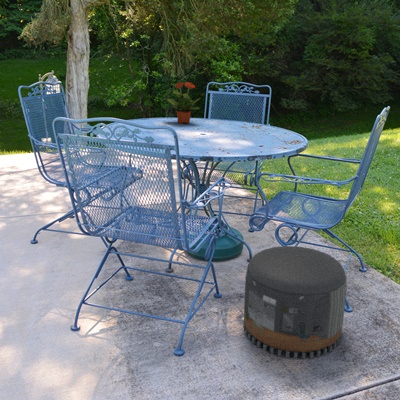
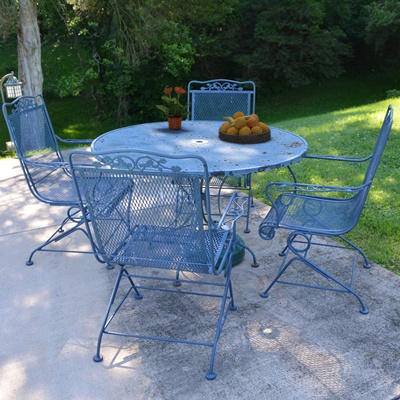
fruit bowl: none [222,108,274,138] -> present [218,112,271,143]
pouf: present [243,246,347,359] -> none [266,255,370,371]

